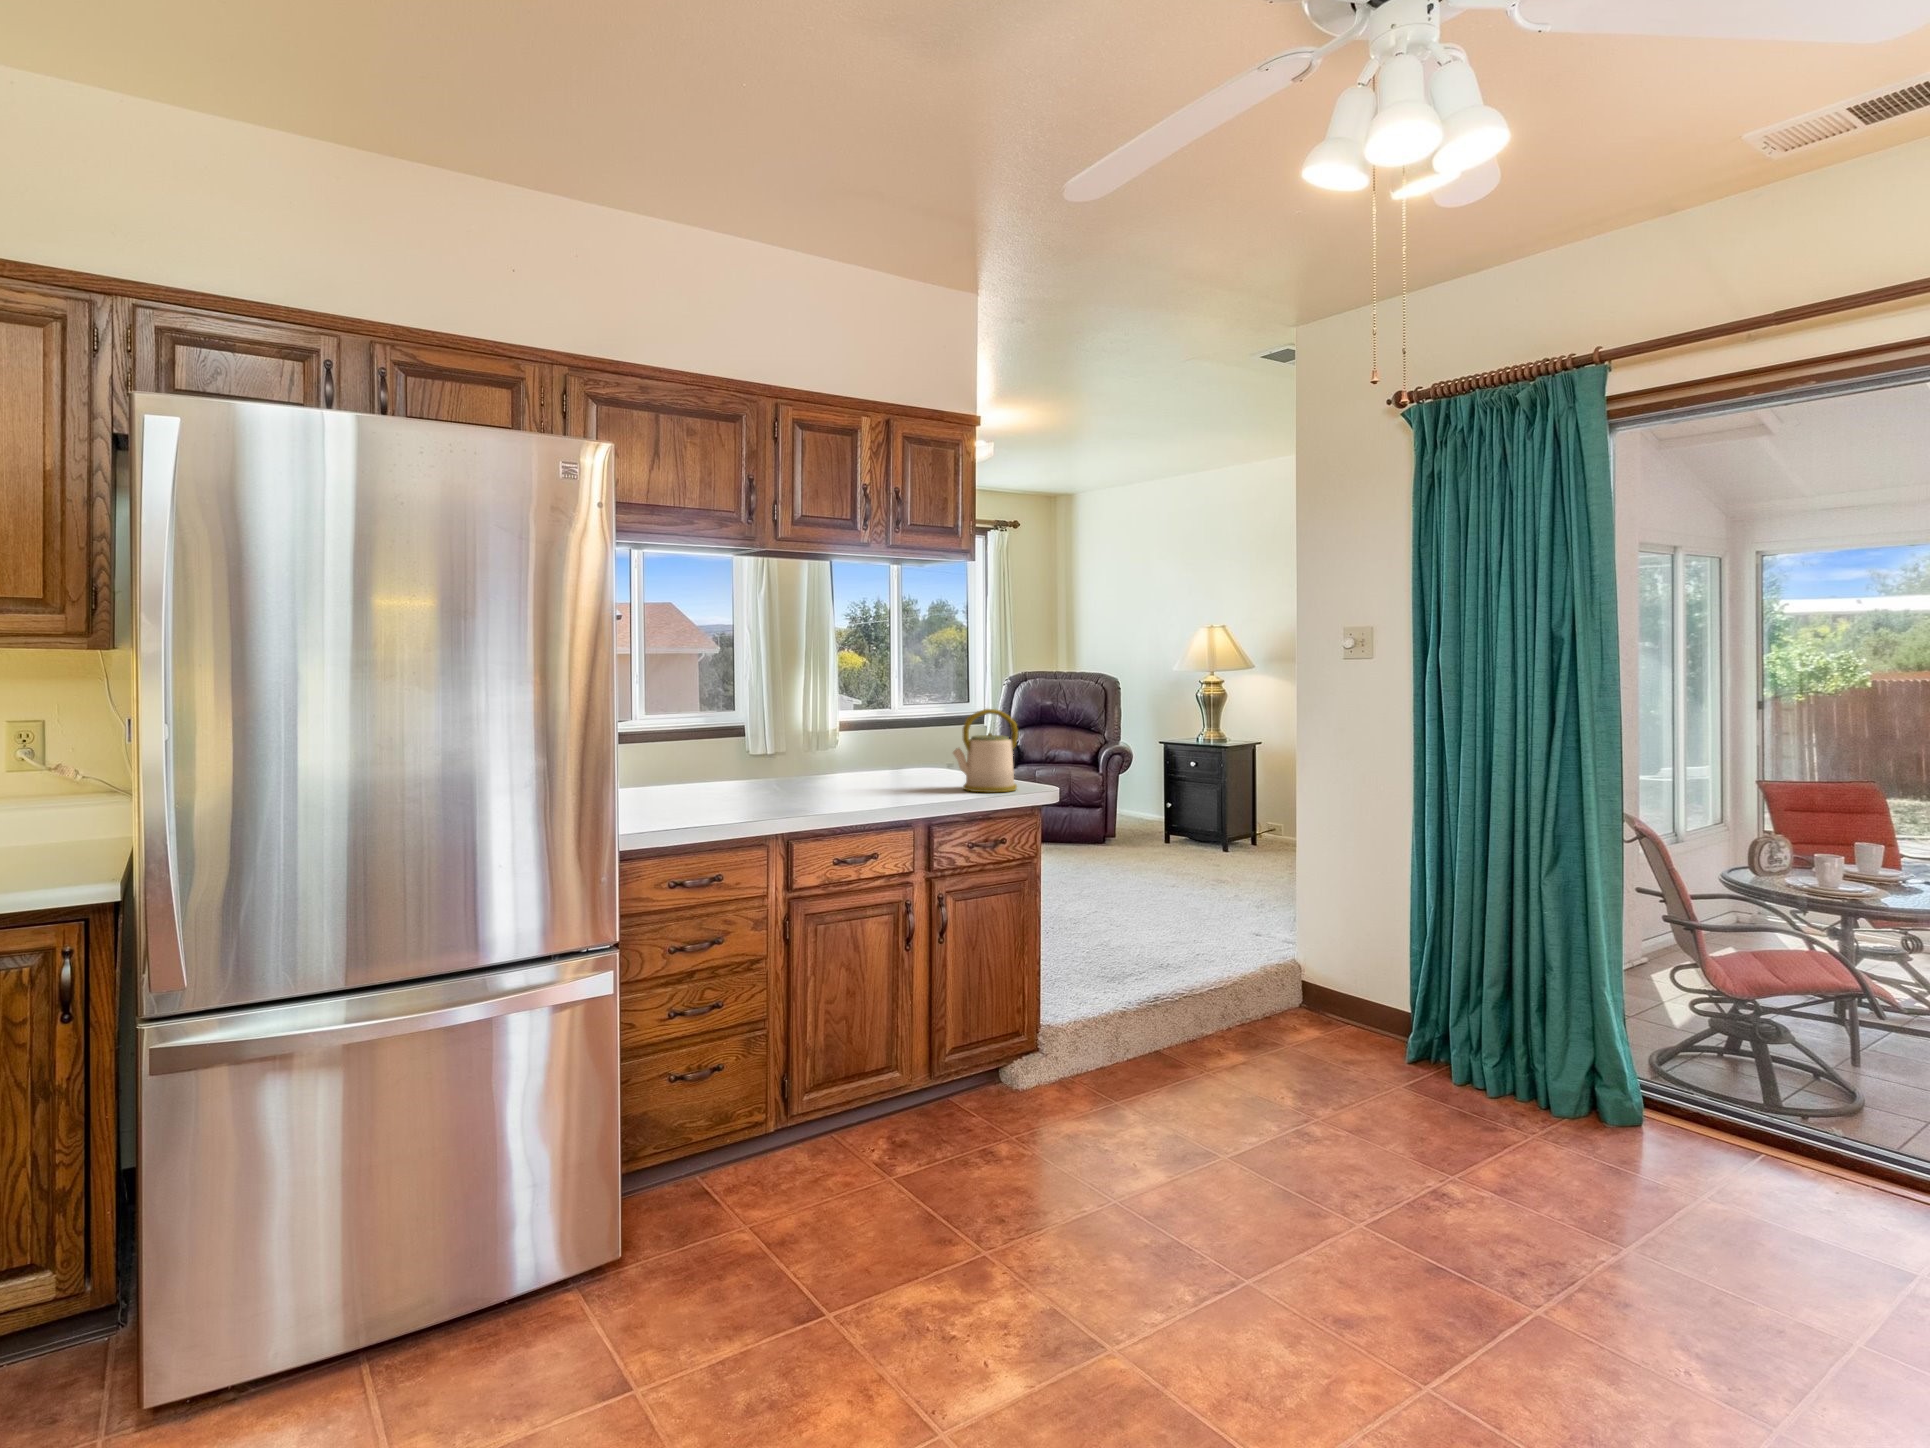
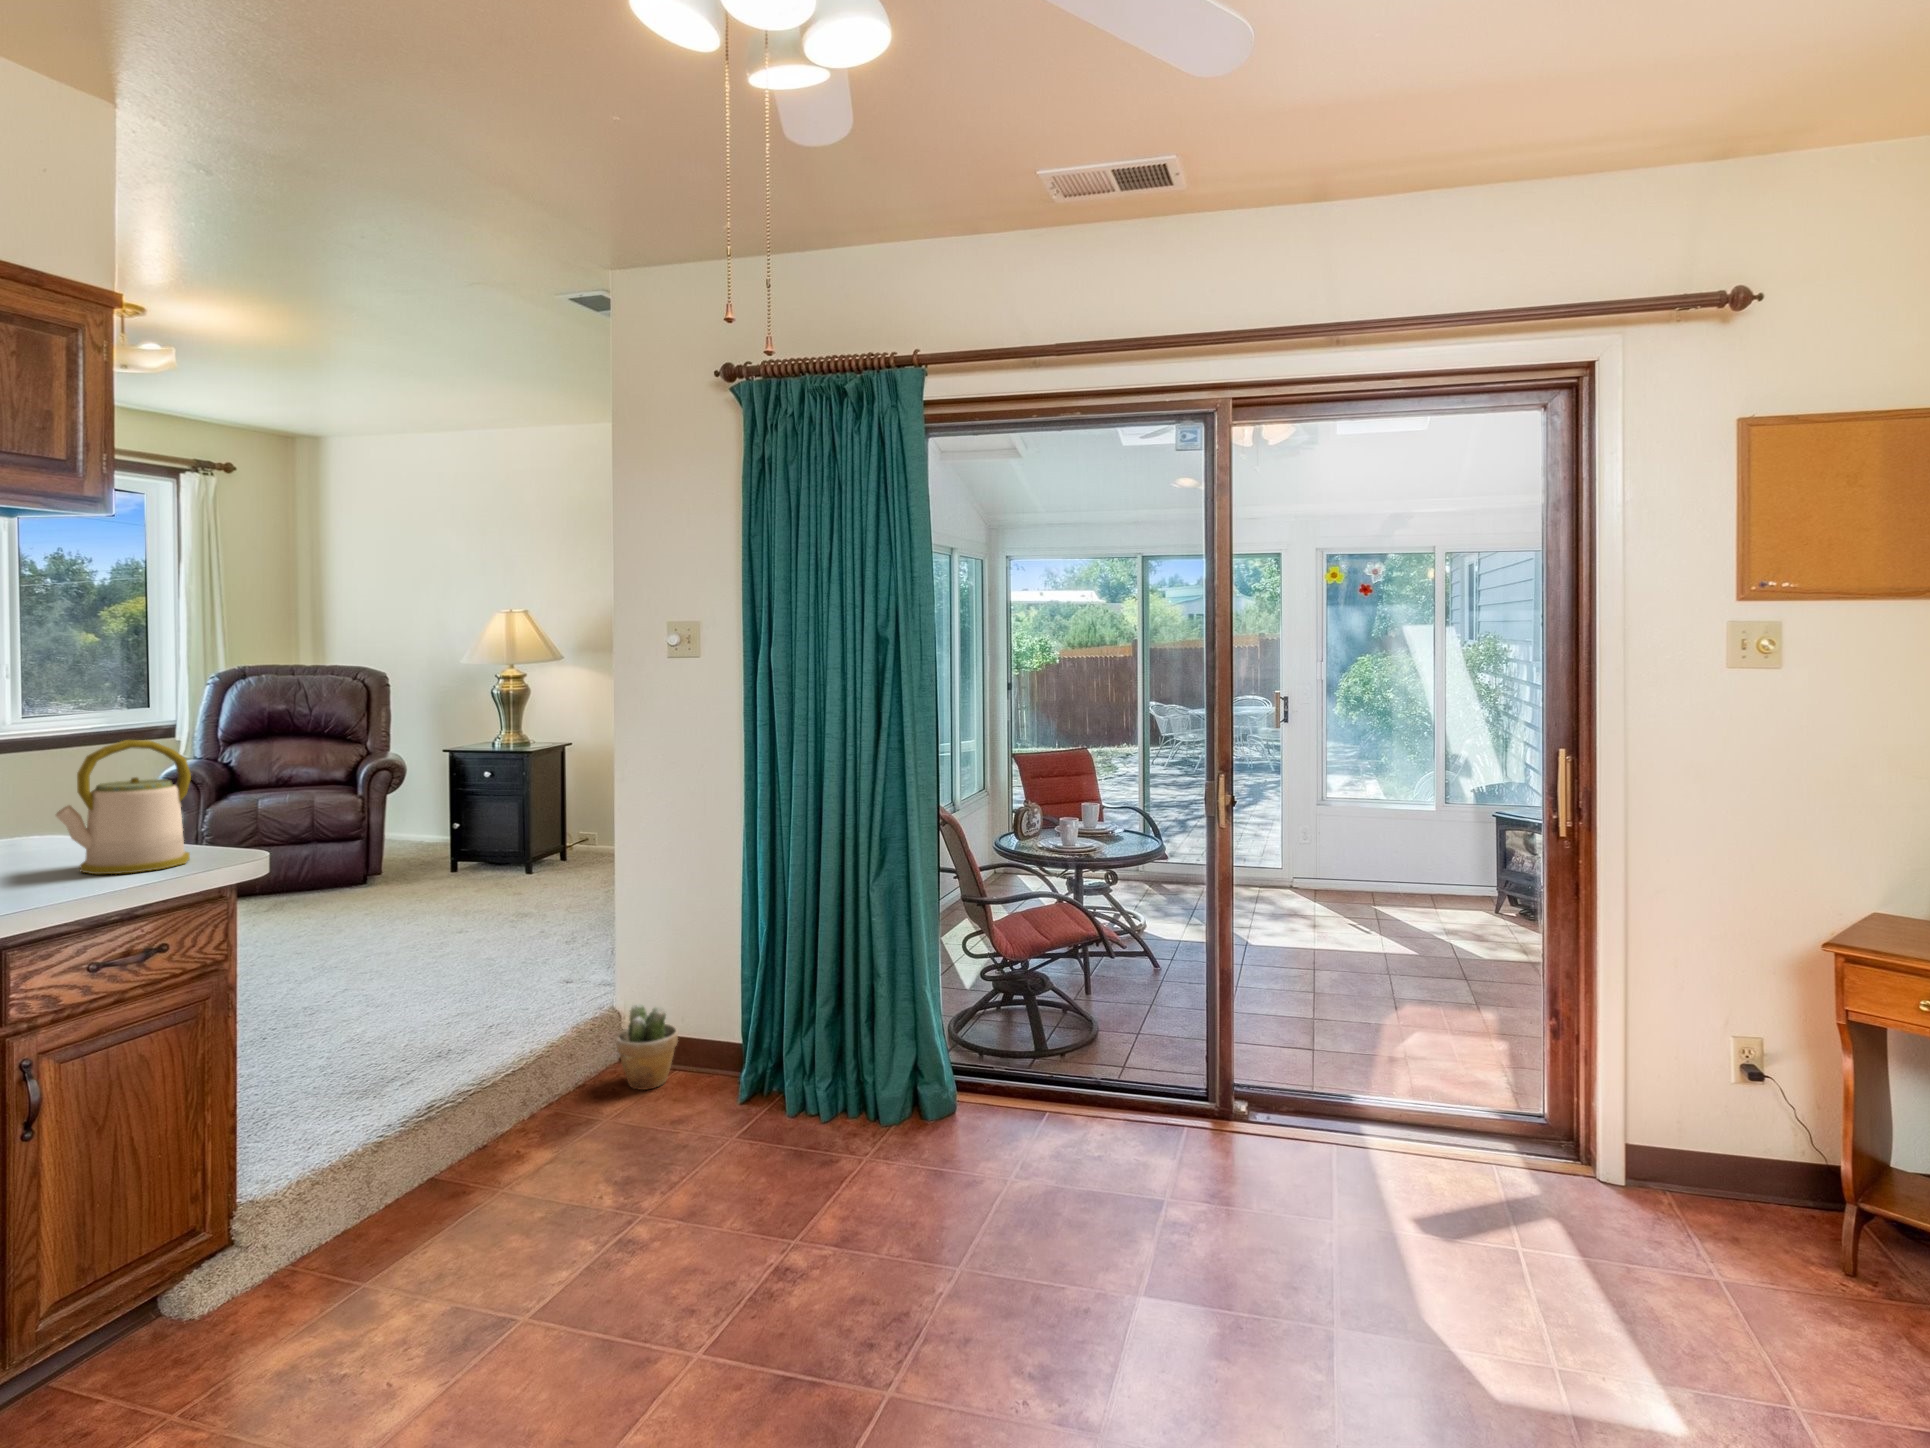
potted plant: none [1296,959,1351,1034] -> present [616,1004,678,1090]

